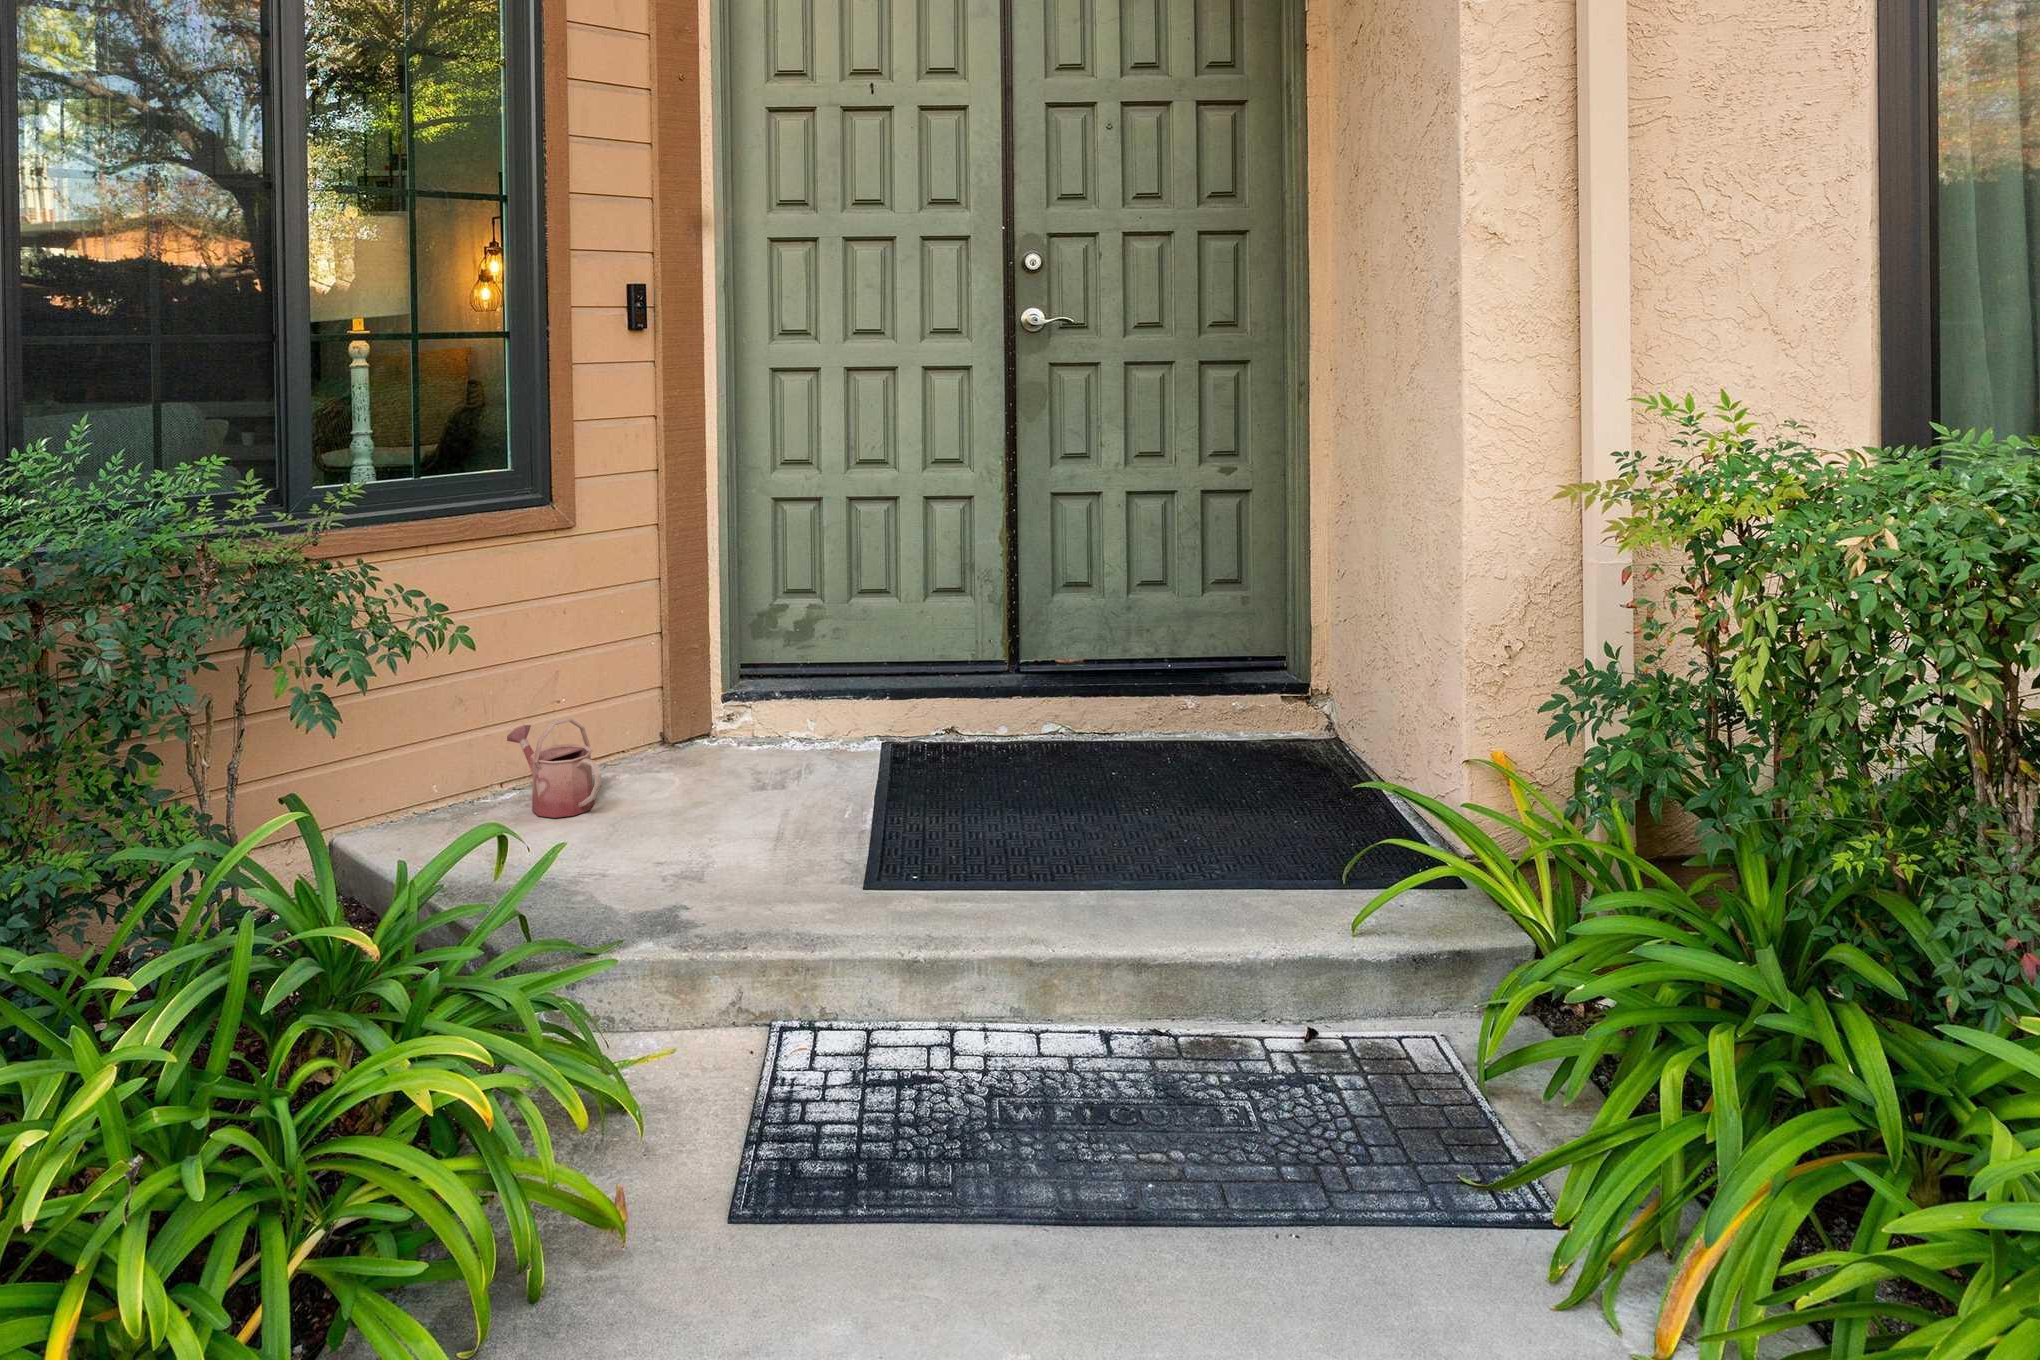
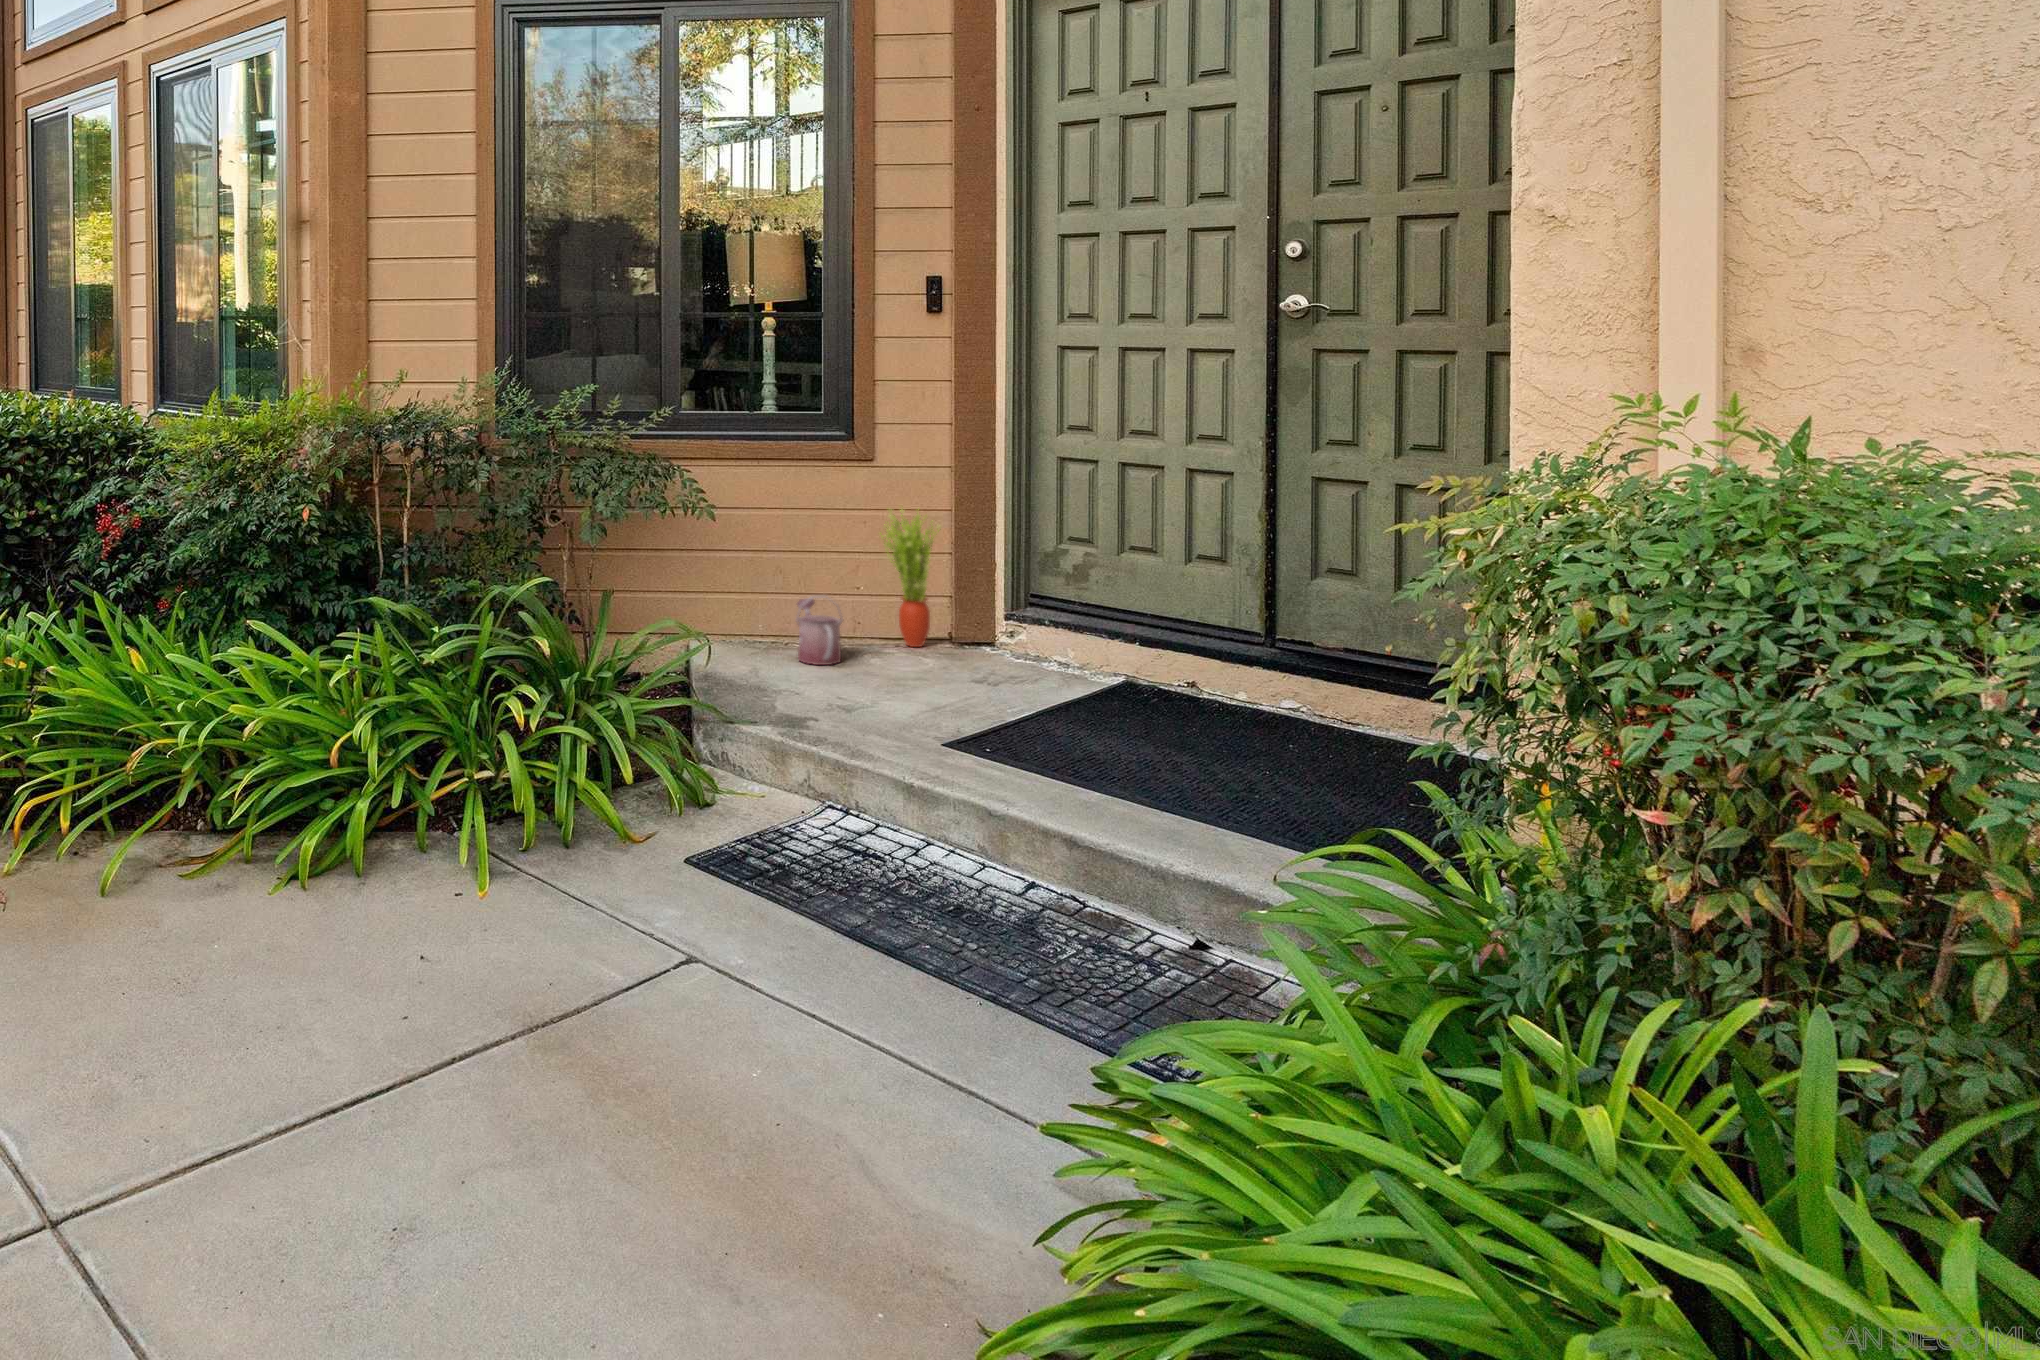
potted plant: none [607,580,681,760] -> present [880,508,941,647]

